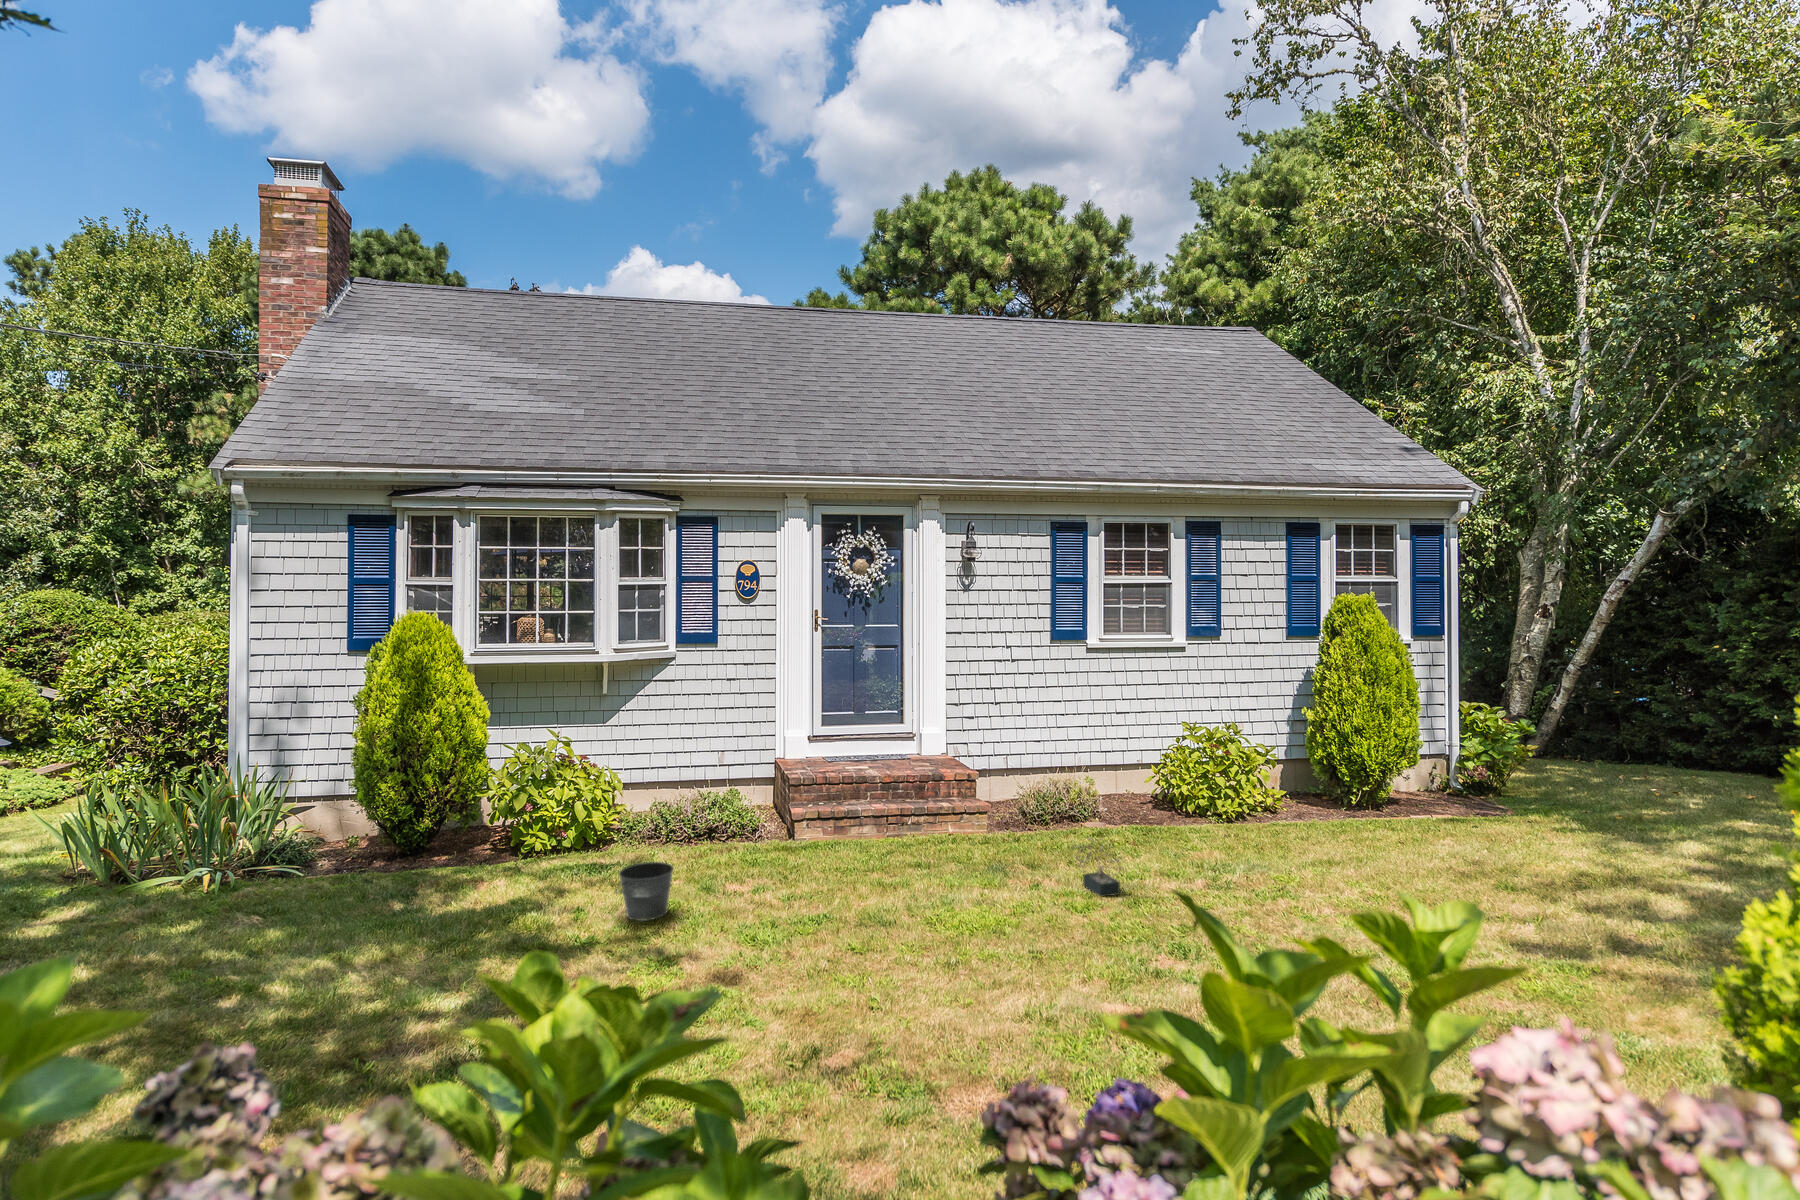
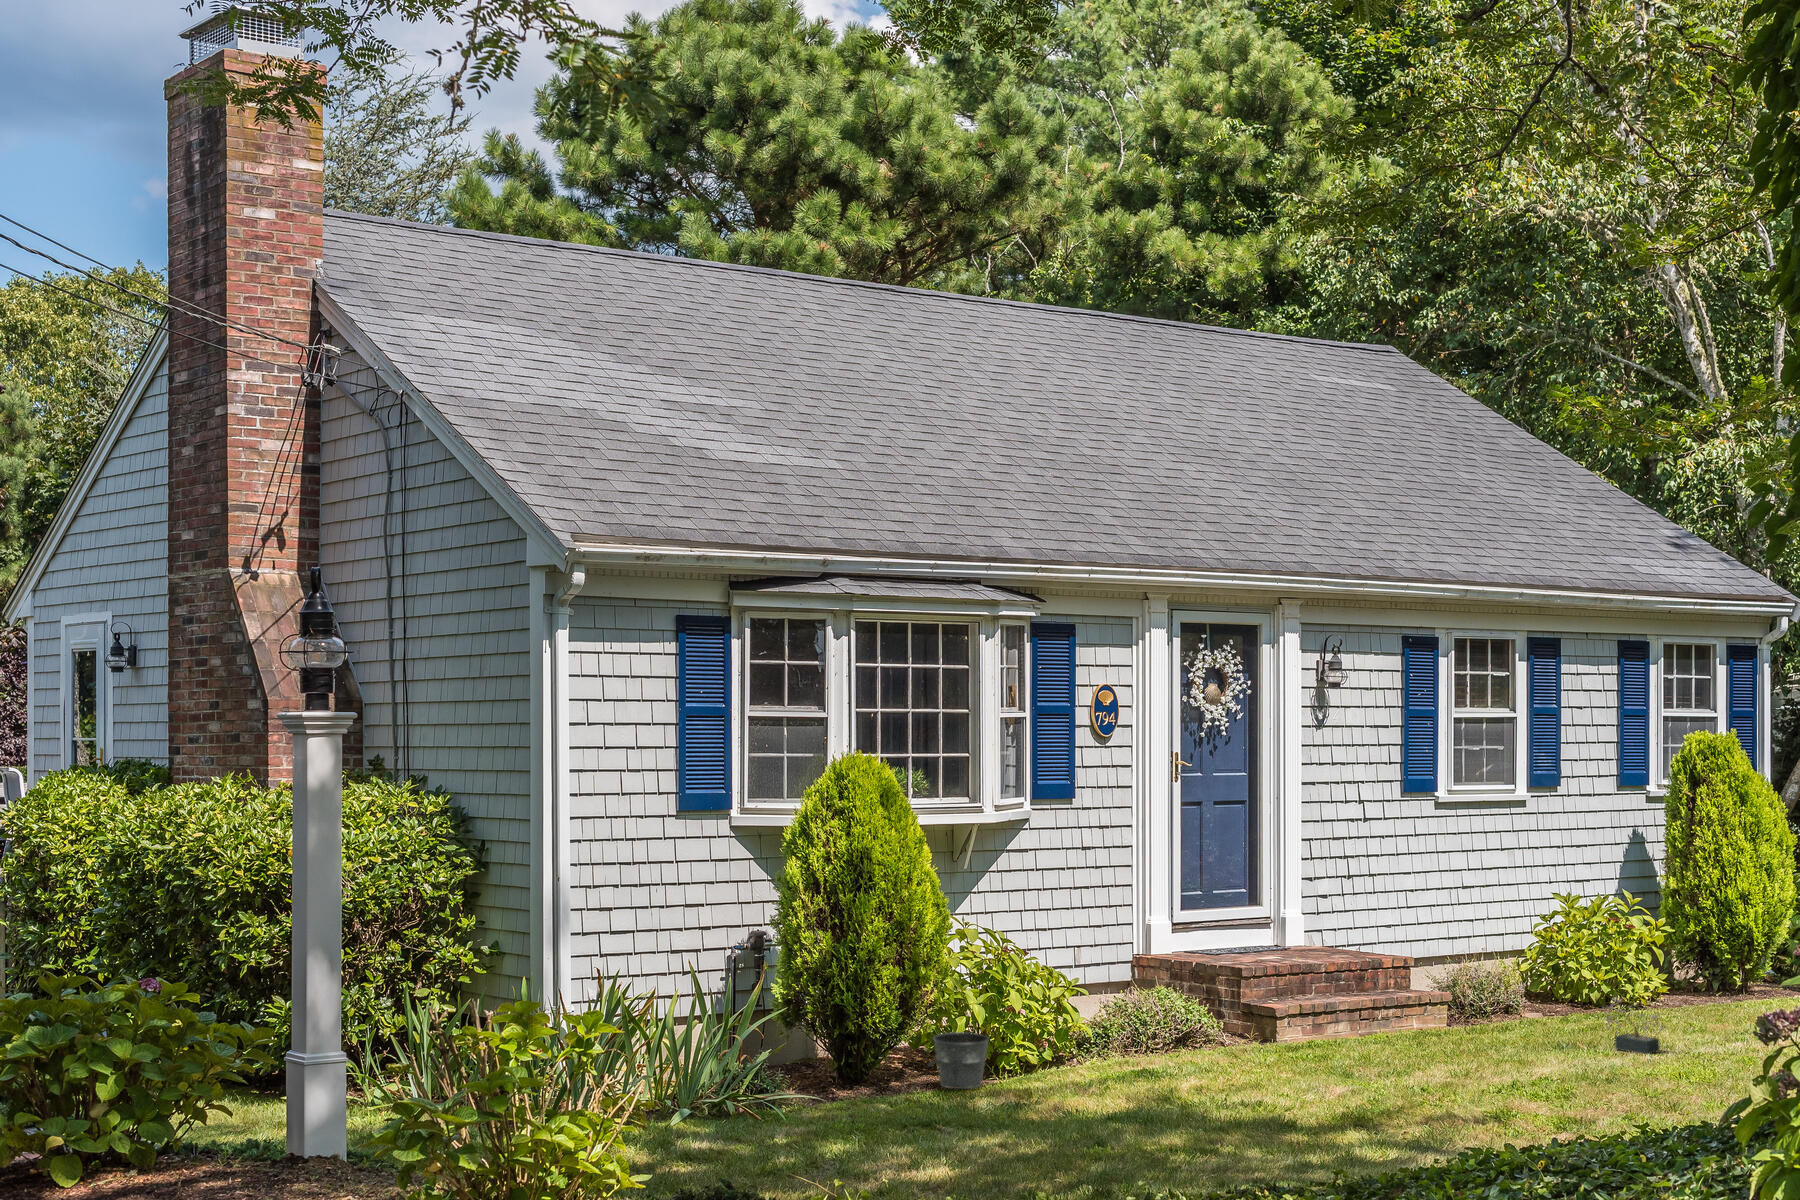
bucket: present [615,862,673,921] -> present [928,1032,989,1089]

